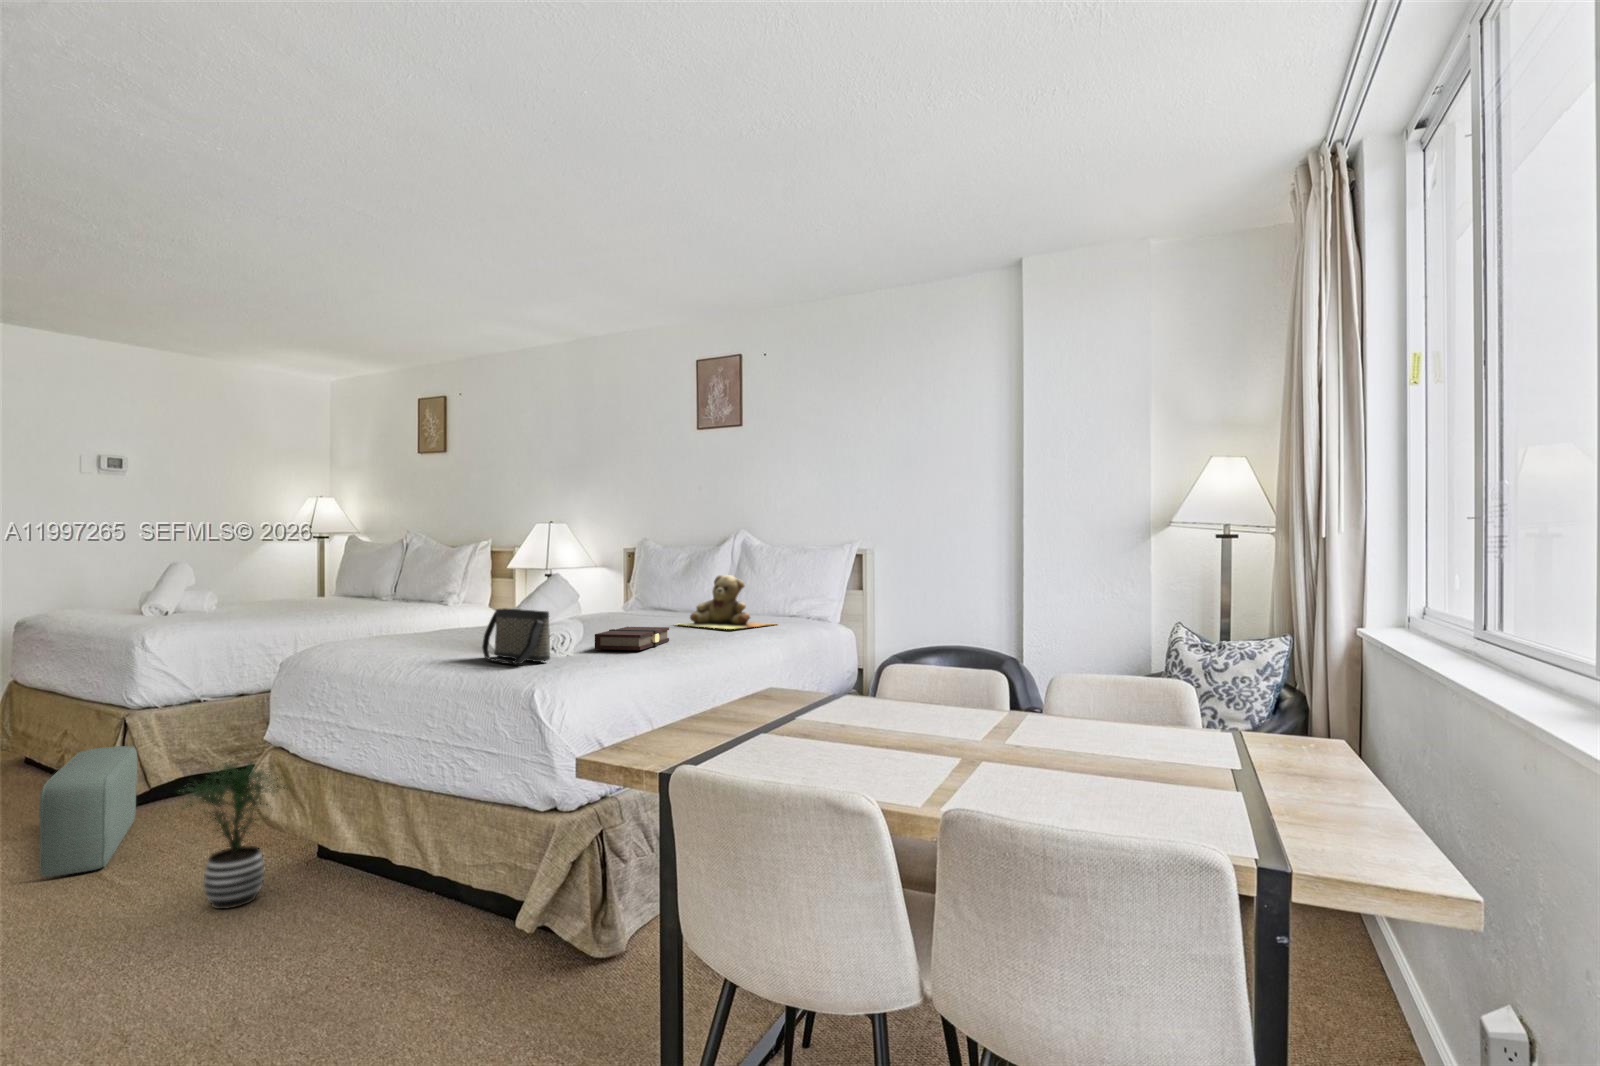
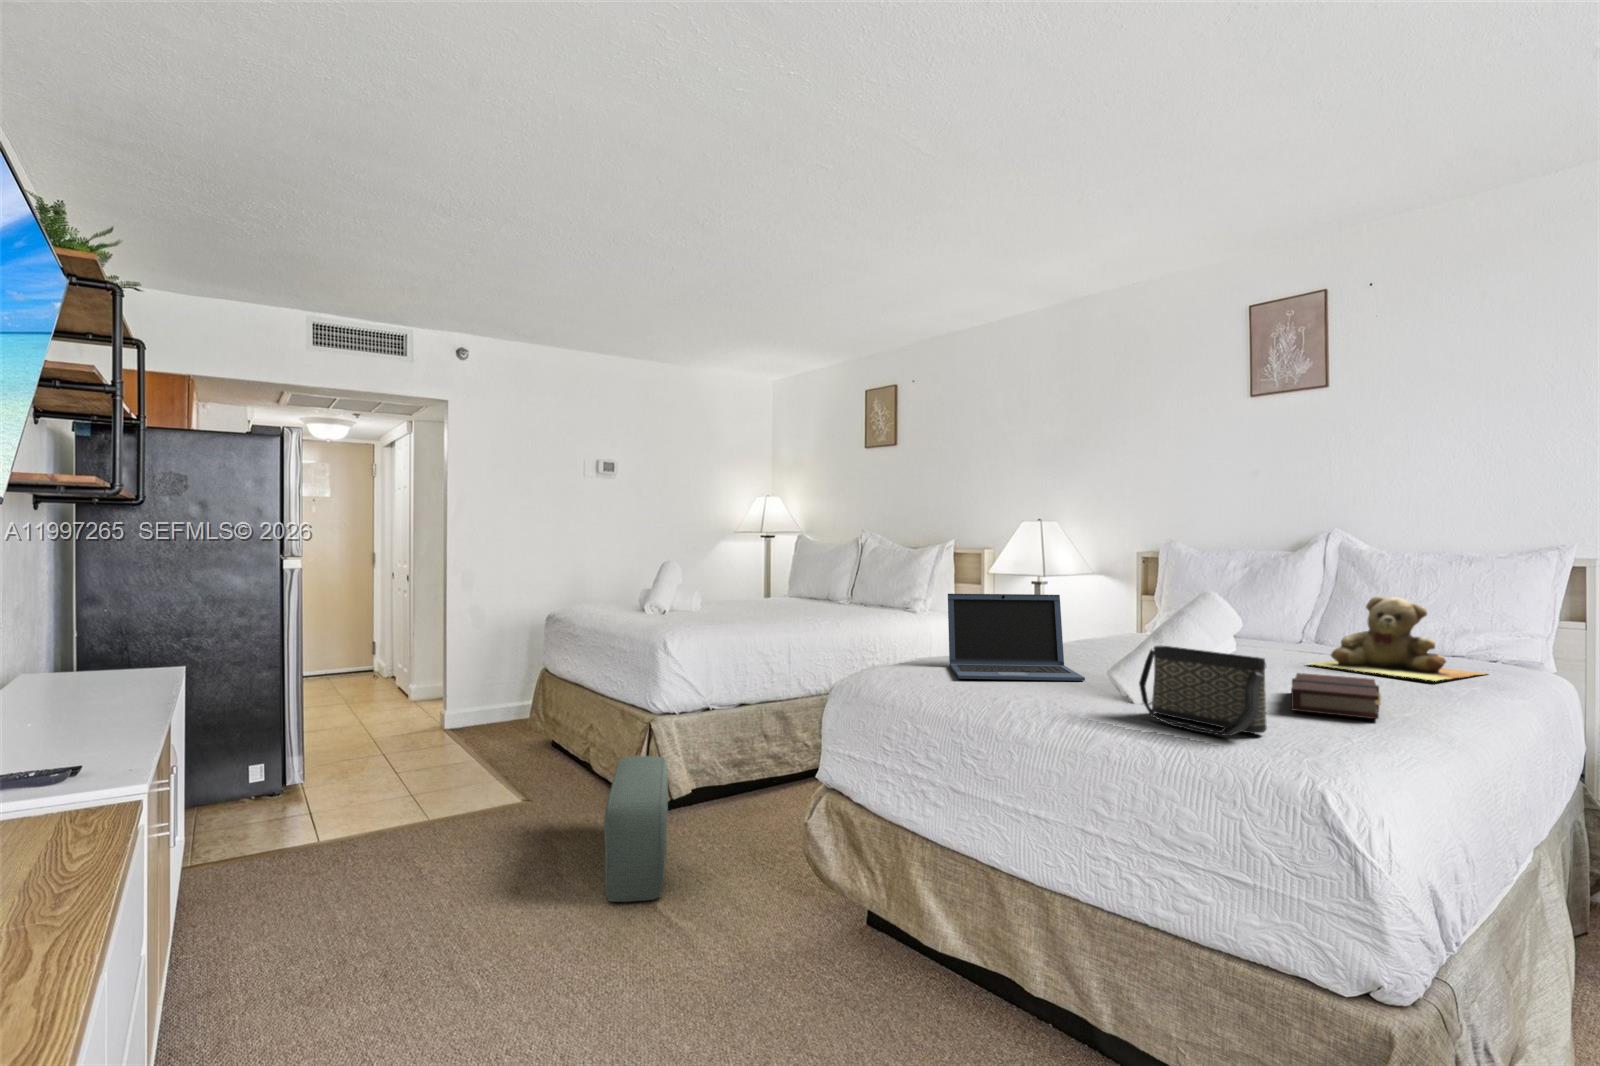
laptop: none [381,579,489,645] -> present [948,594,1085,681]
potted plant: present [178,763,286,909] -> none [754,808,871,993]

